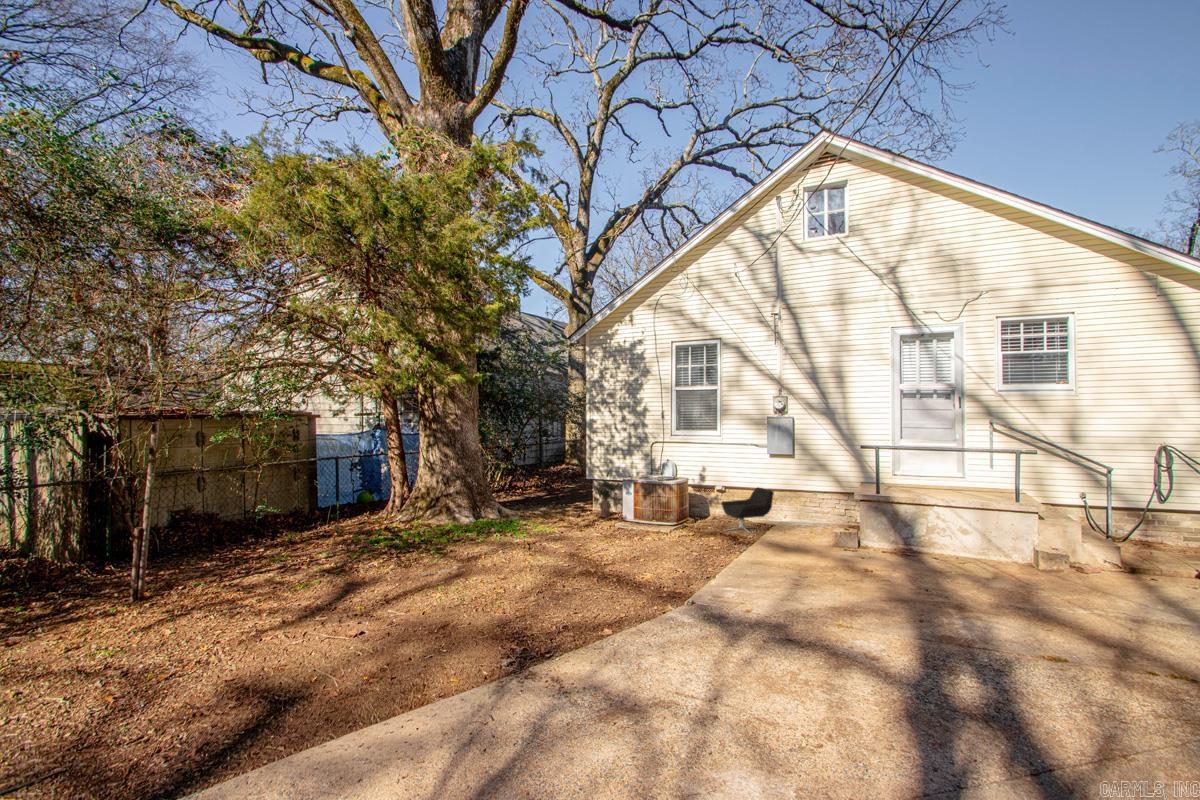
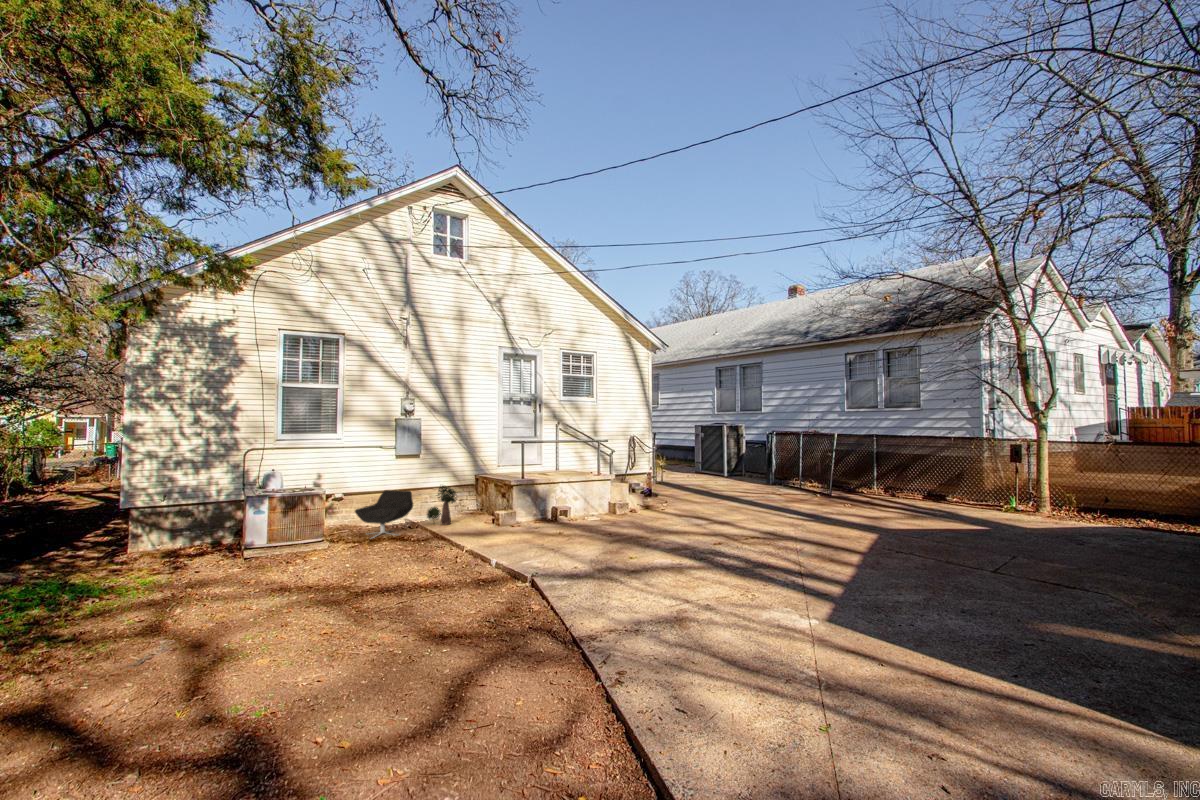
potted plant: present [597,481,619,517] -> present [427,486,457,525]

